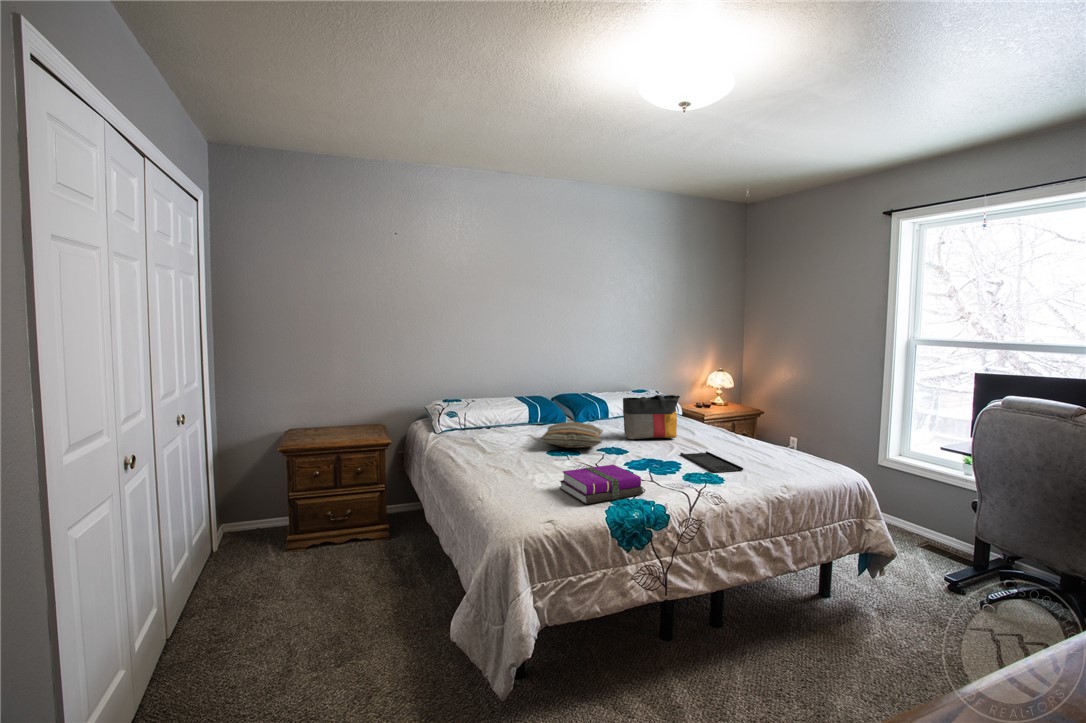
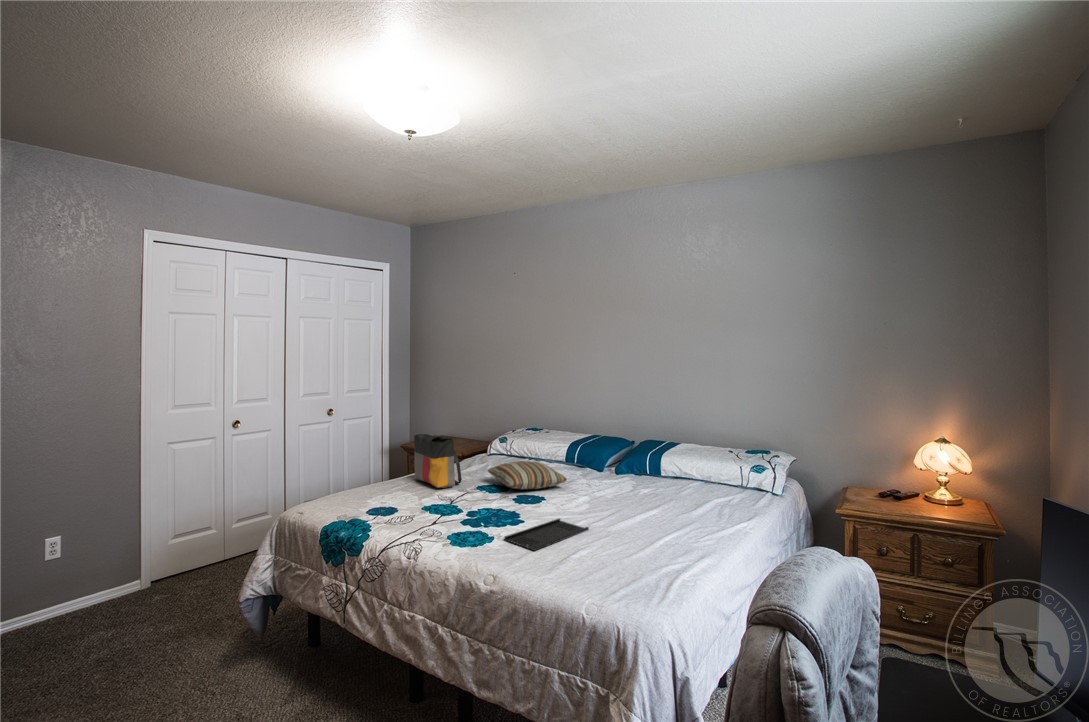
tote bag: present [623,395,680,439] -> present [414,434,462,488]
notebook: present [560,465,644,504] -> none [345,487,429,525]

